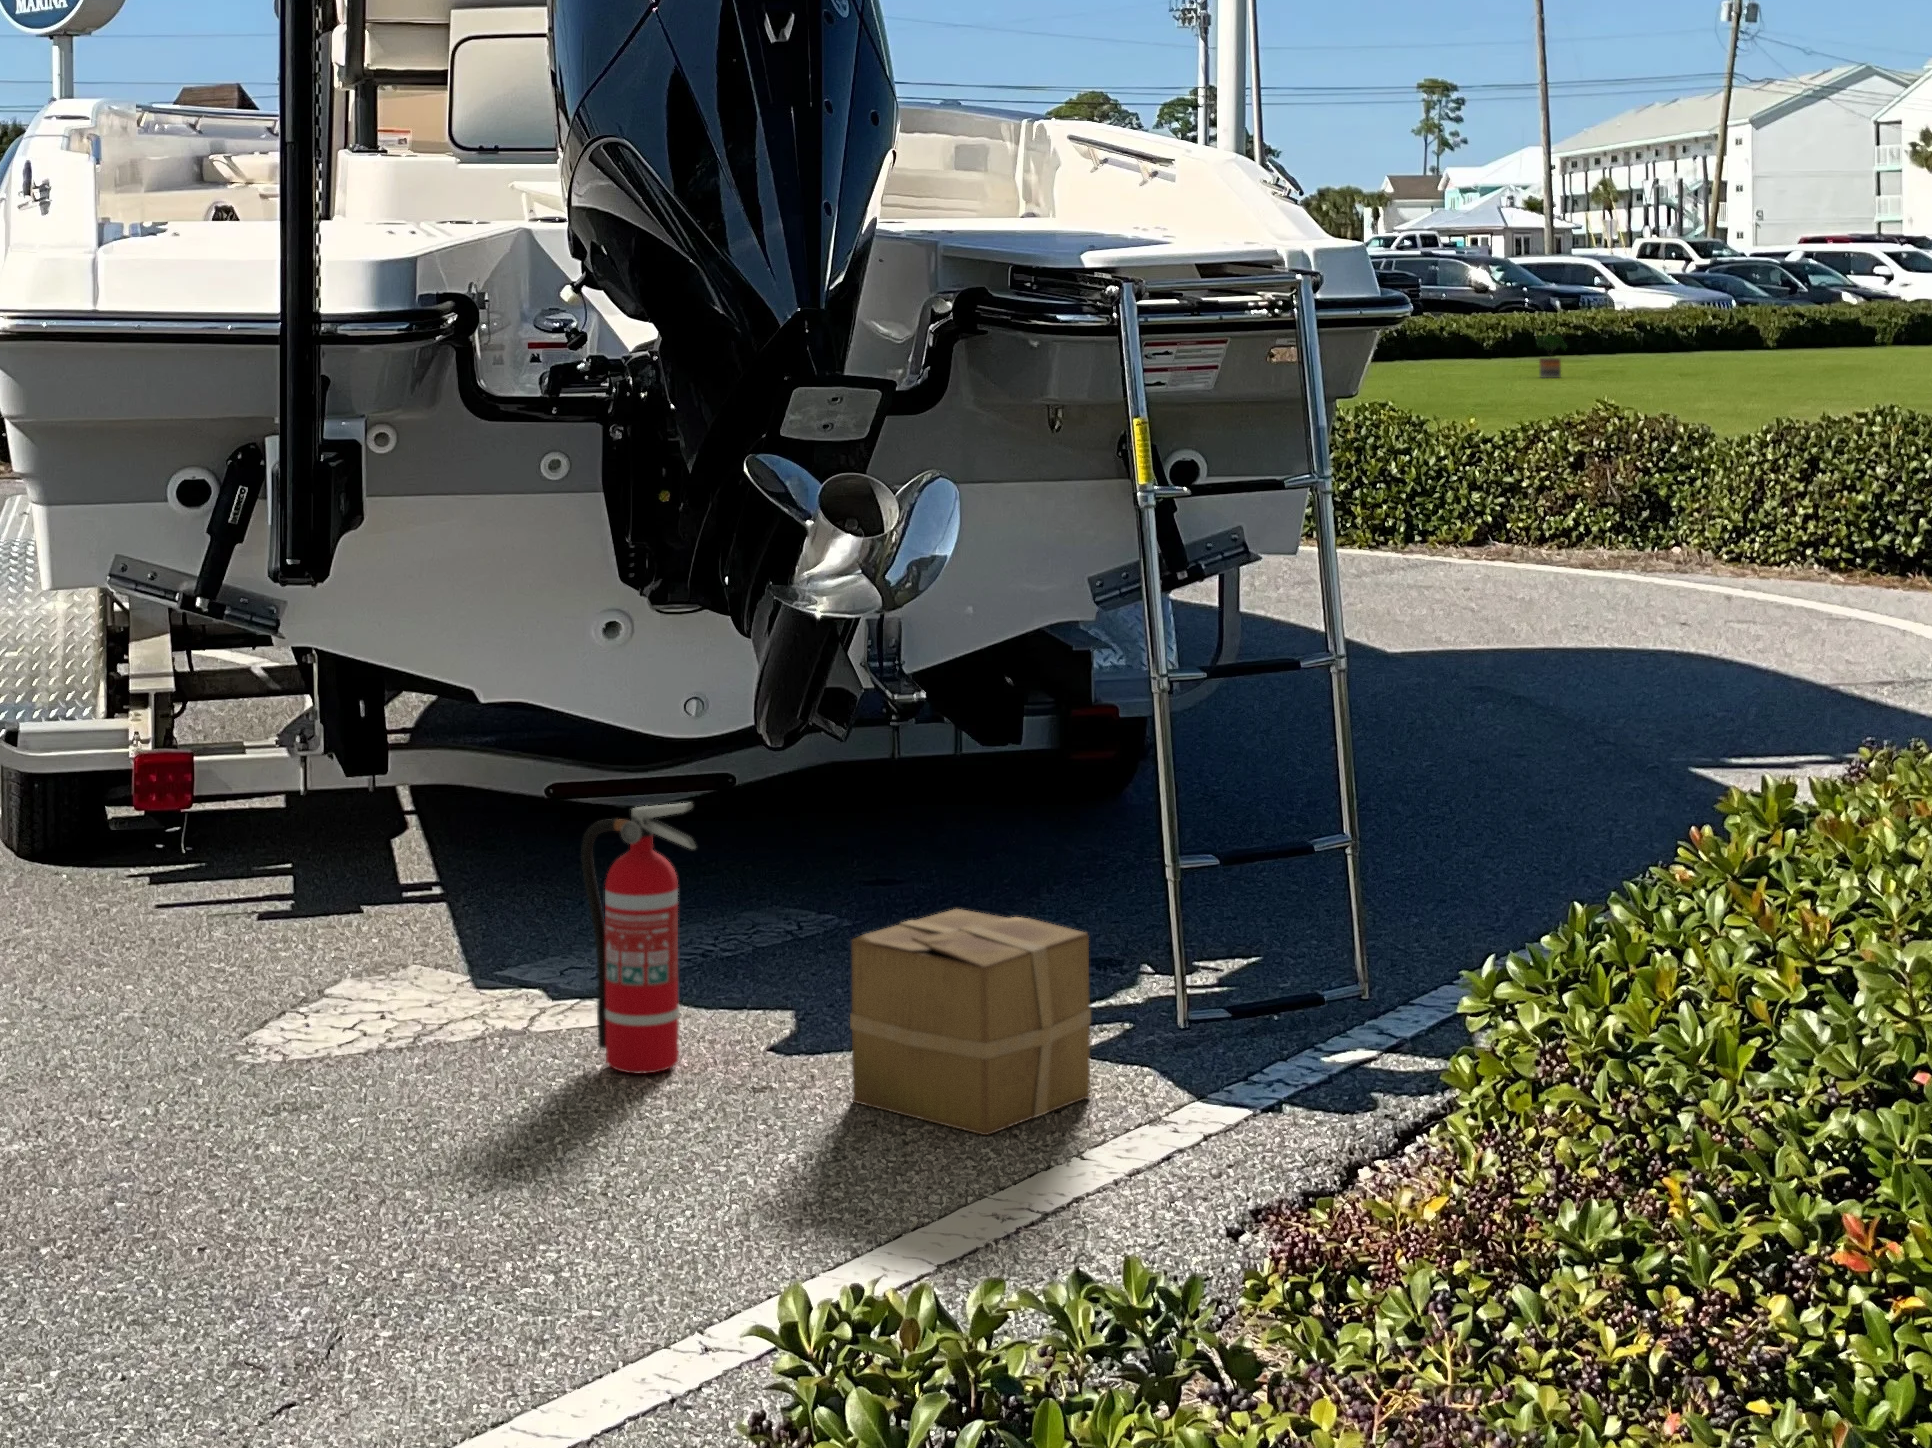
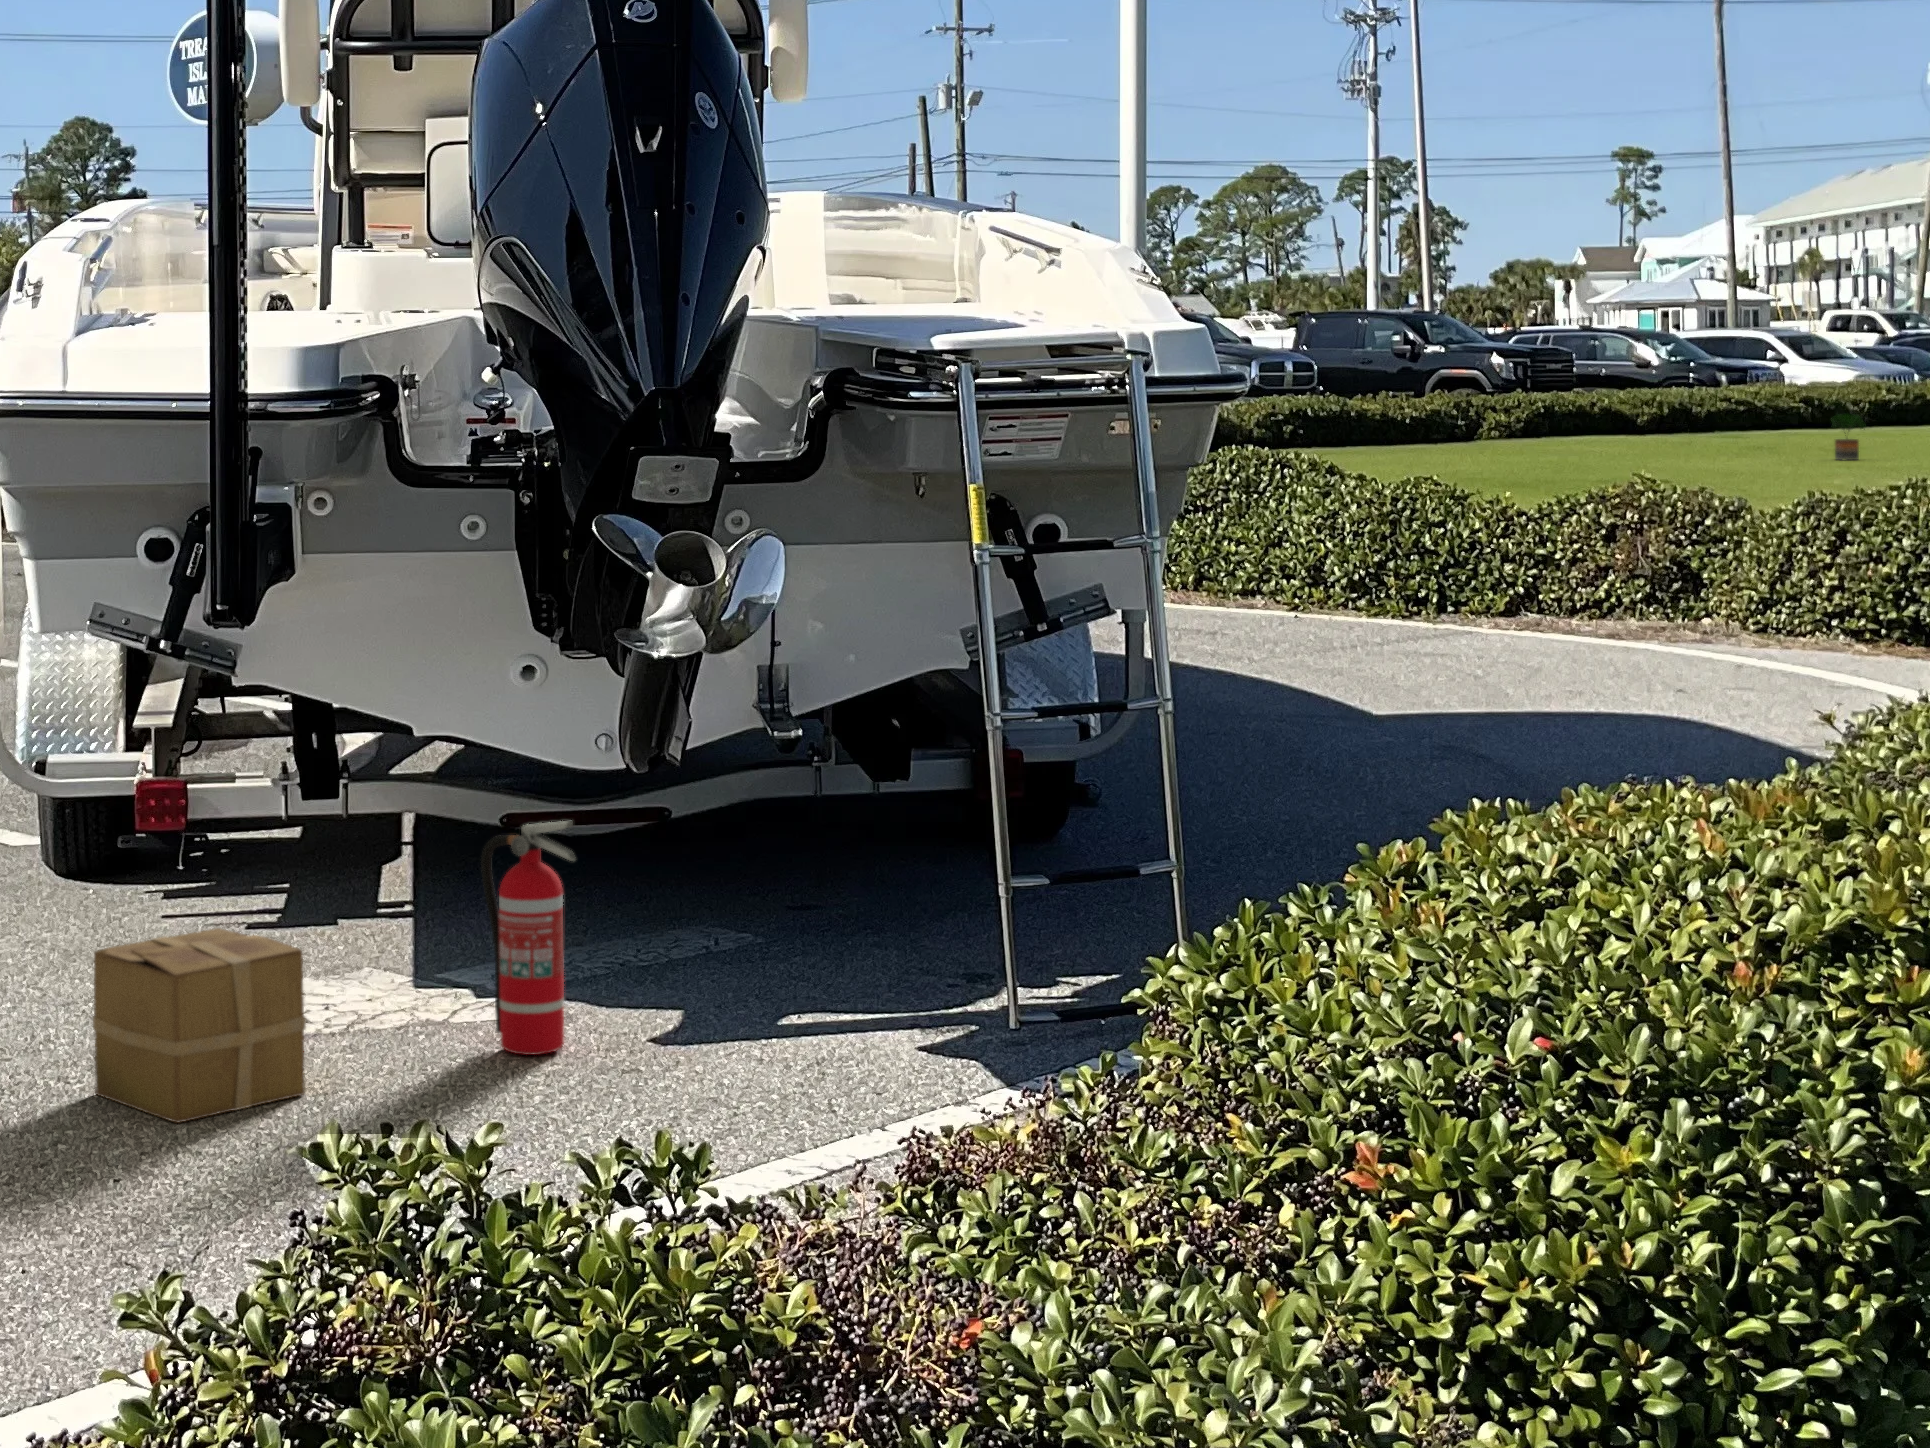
potted tree: present [1537,335,1567,378] -> present [1831,414,1866,460]
cardboard box: present [850,909,1091,1135] -> present [93,928,306,1123]

